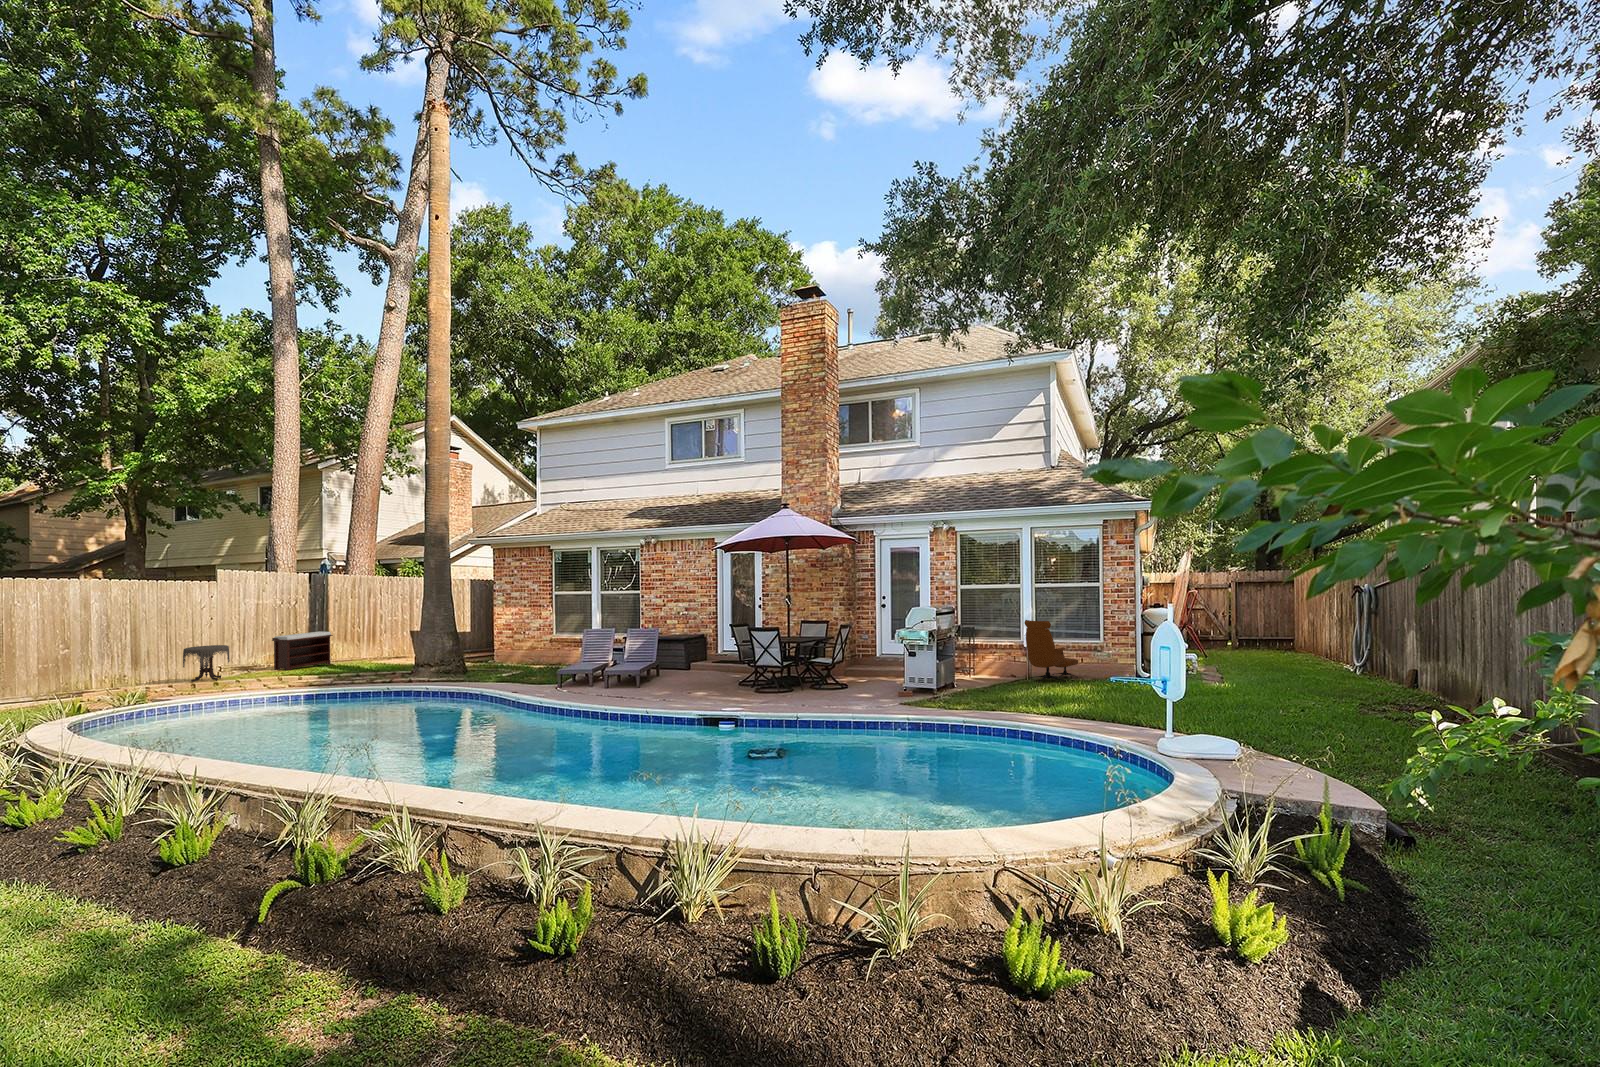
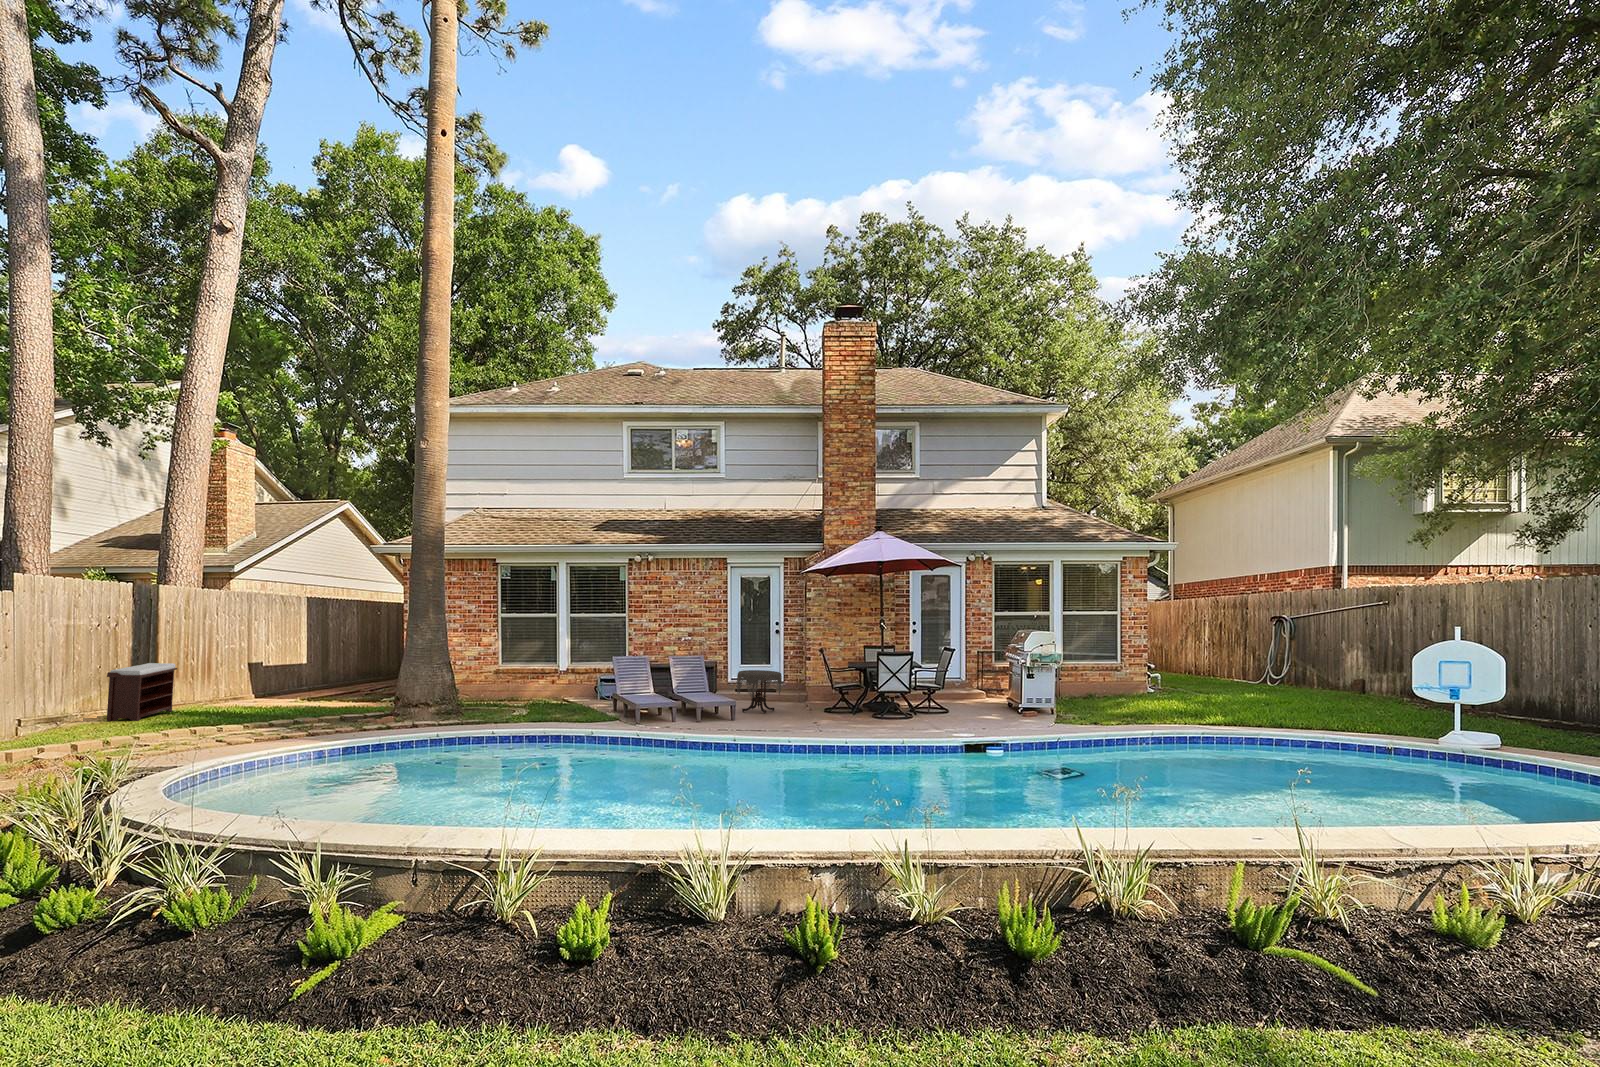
lounge chair: present [1024,620,1078,683] -> none [1073,647,1109,703]
side table: present [183,645,230,682] -> present [737,670,782,714]

